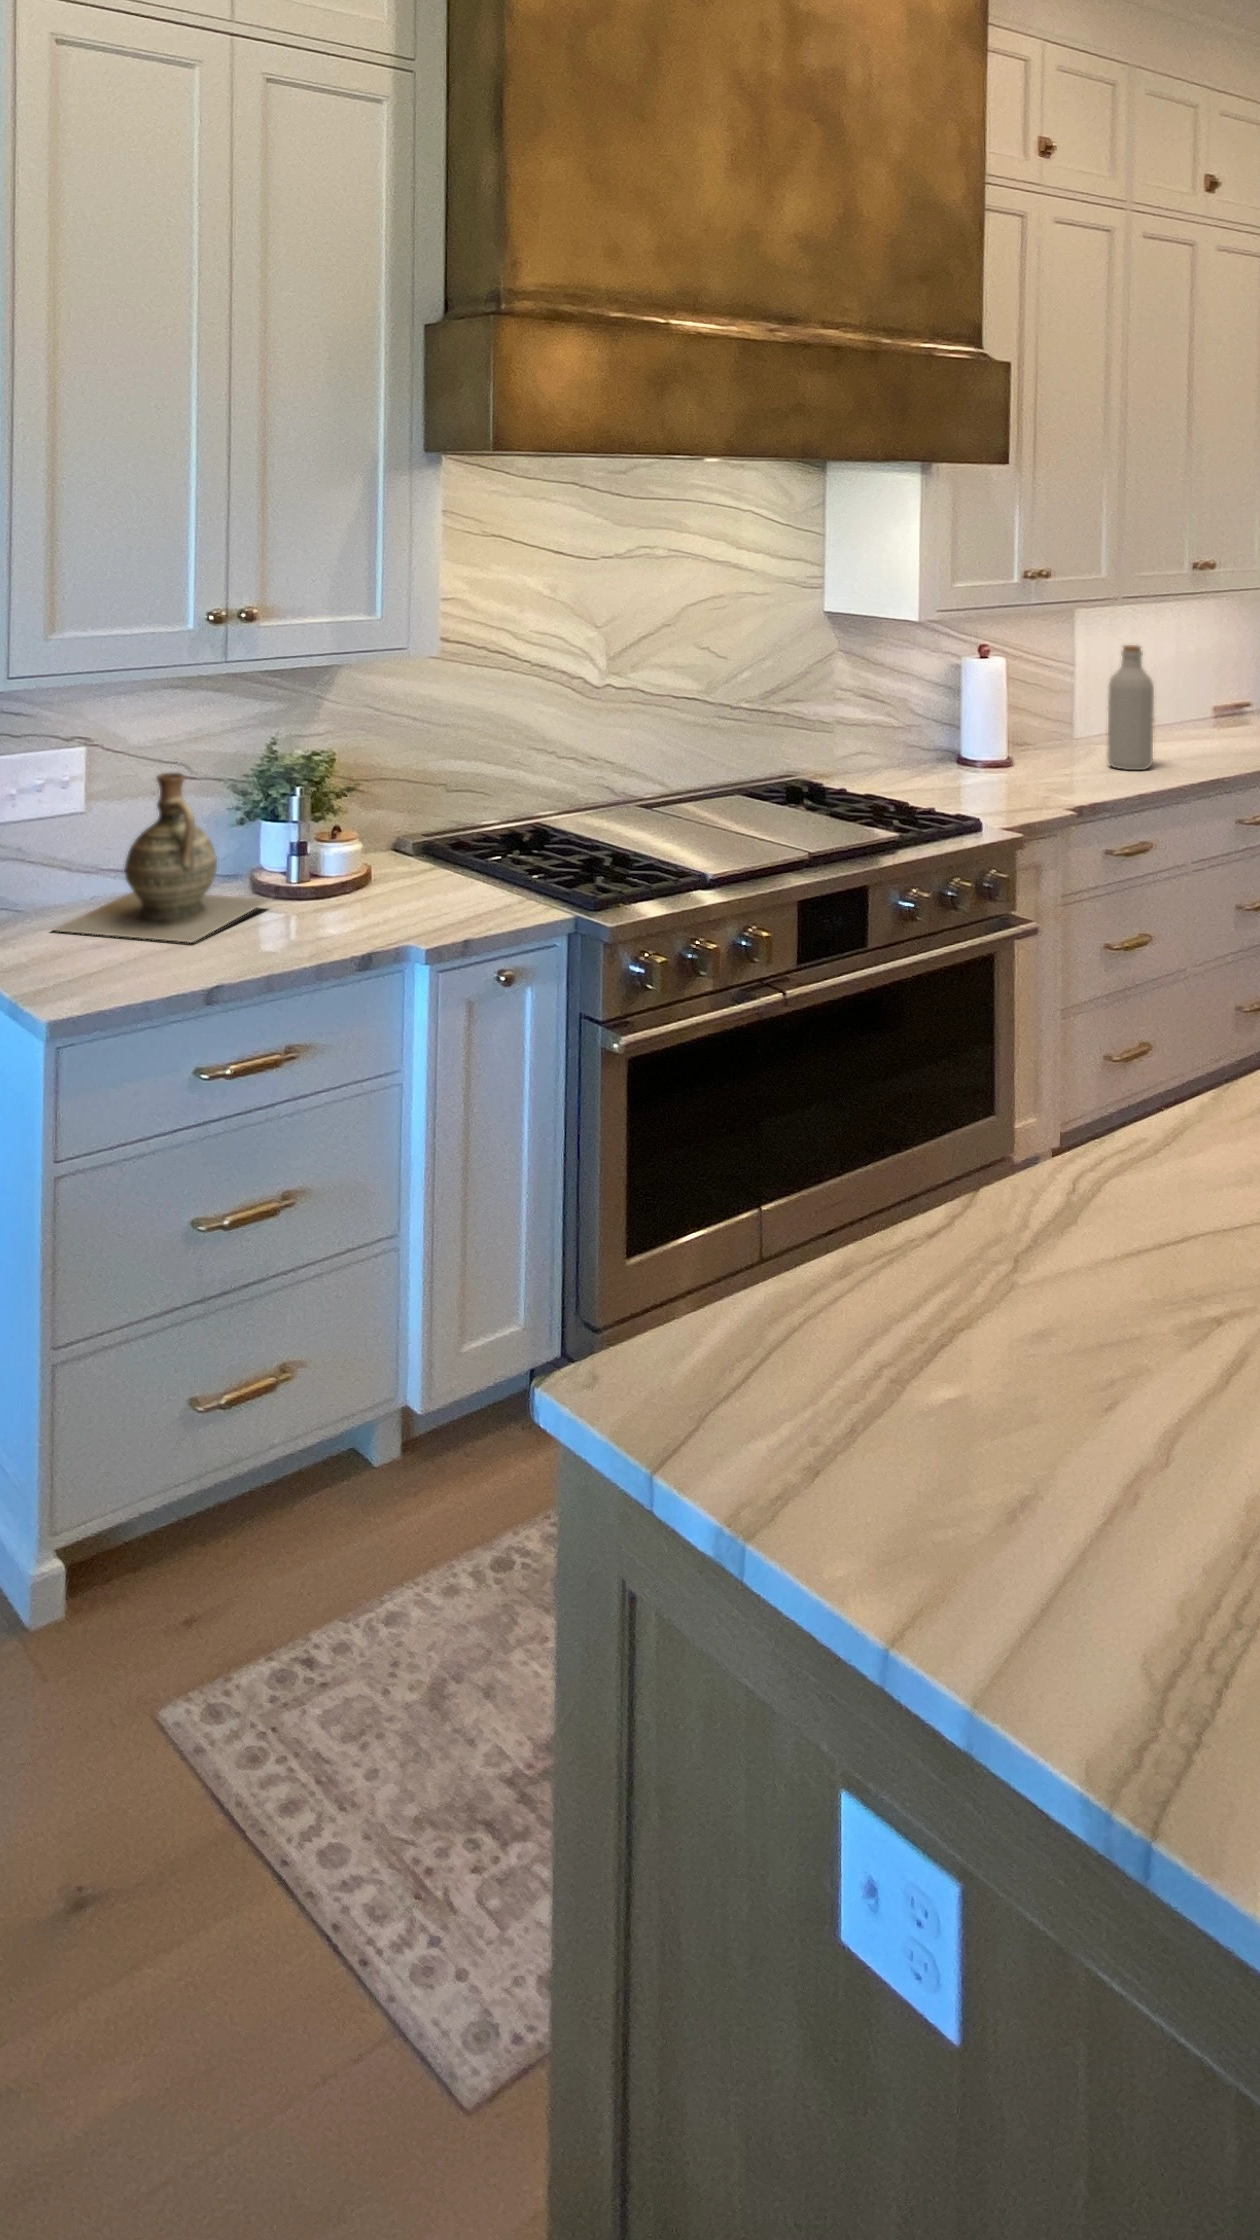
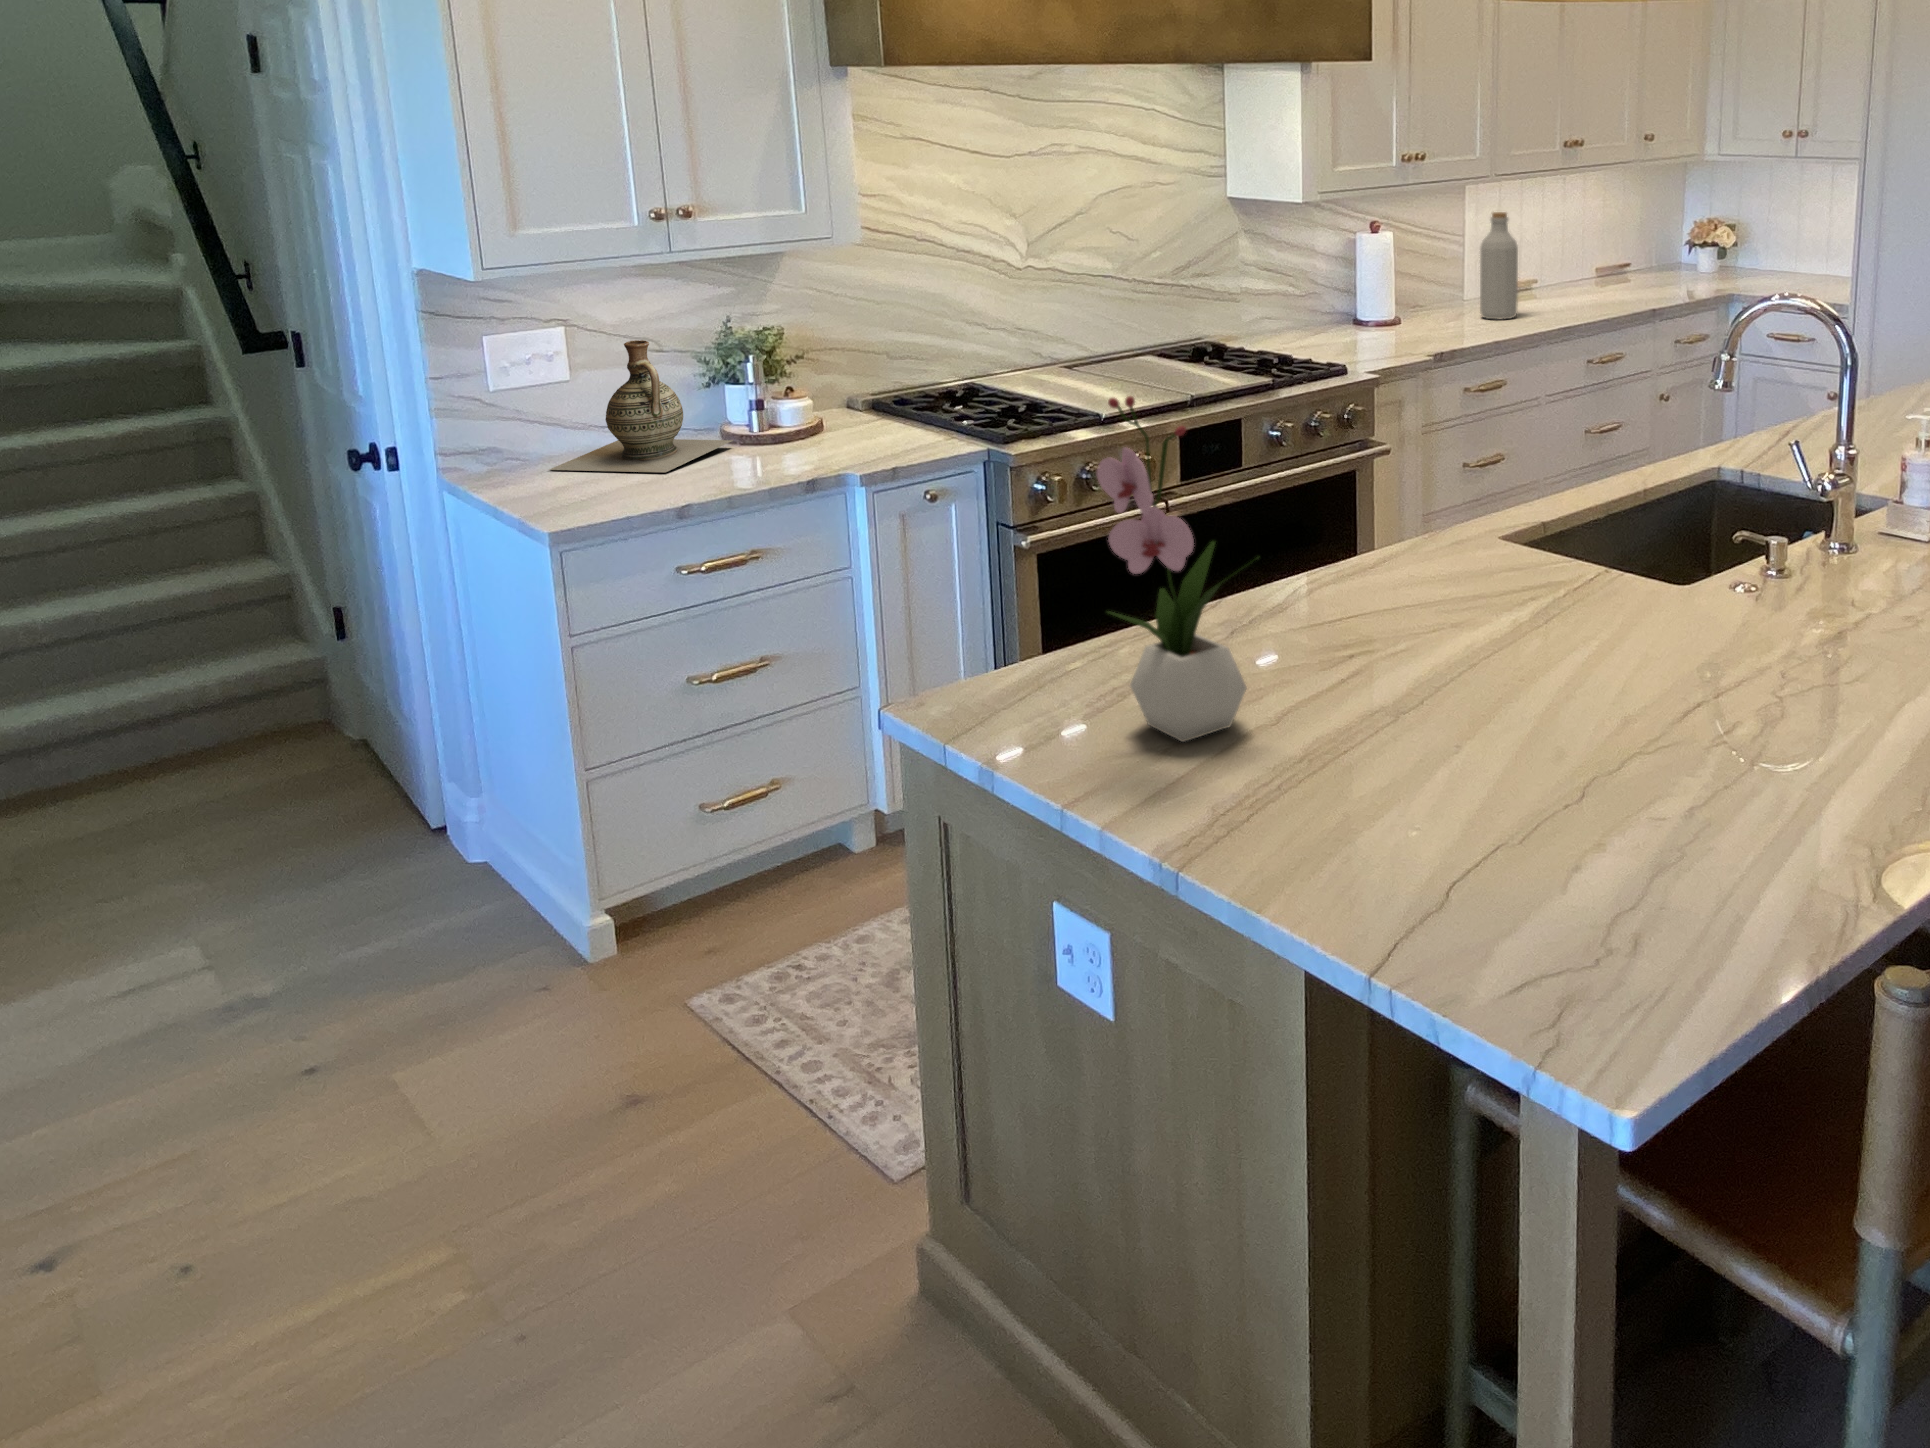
flower arrangement: none [977,968,1228,1562] -> present [1097,396,1247,742]

